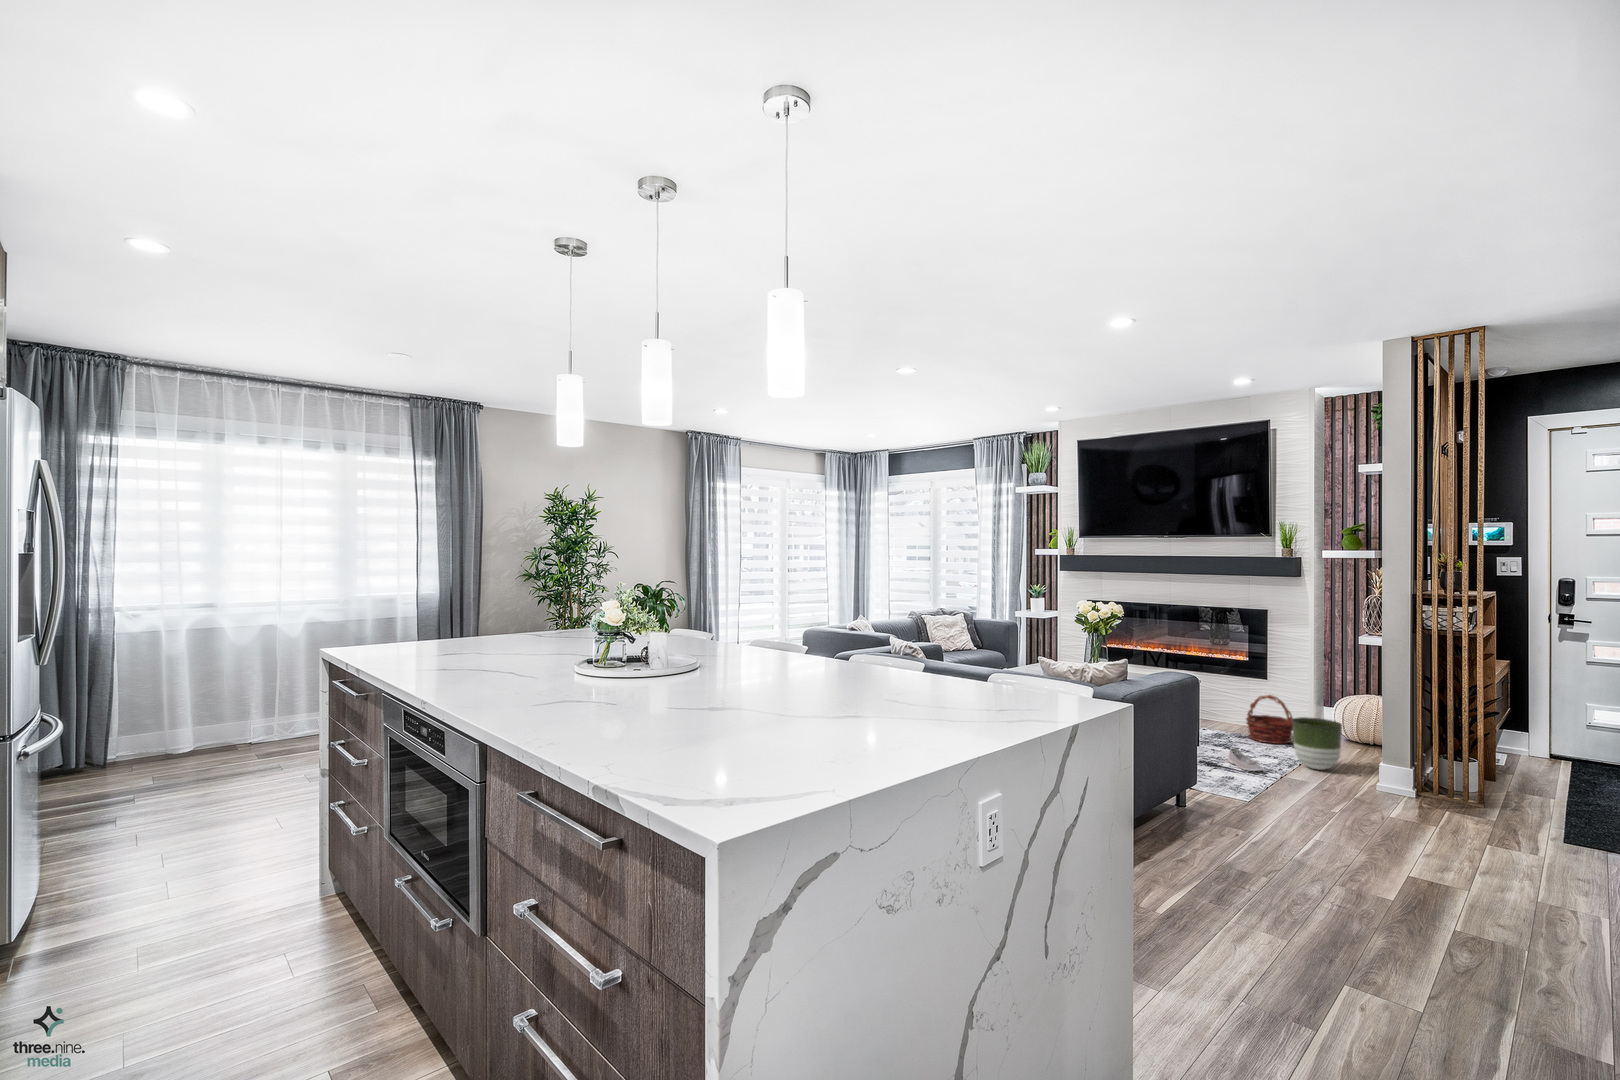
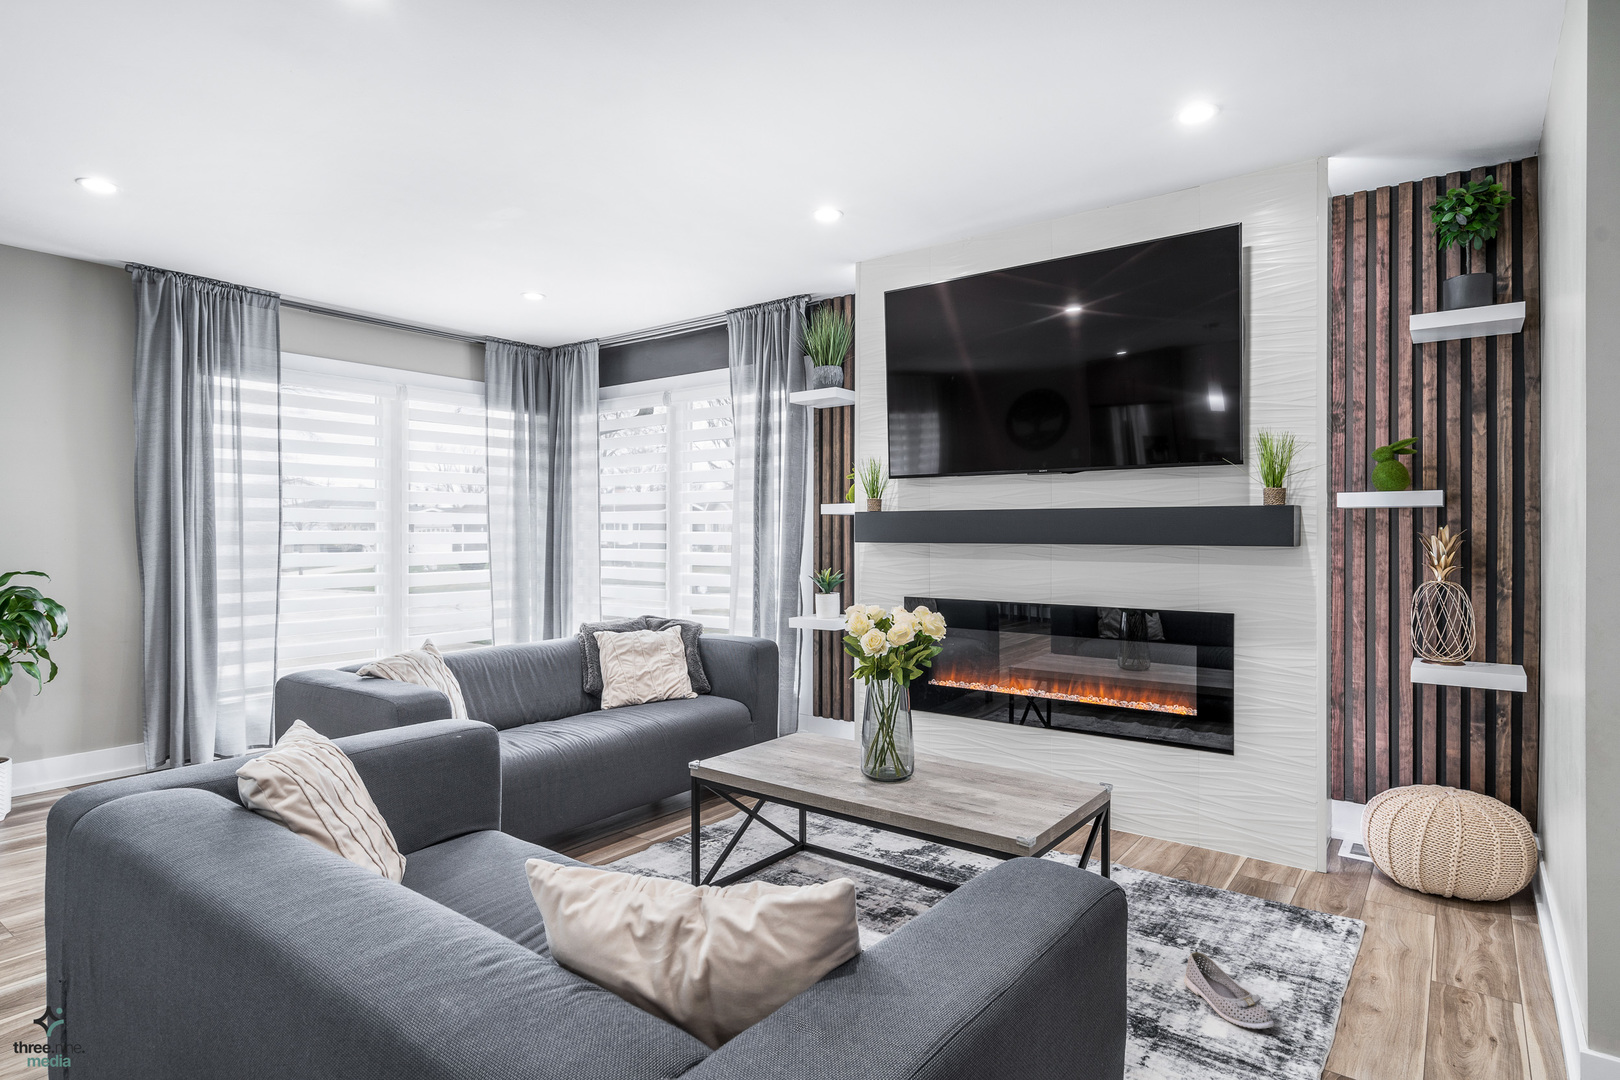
basket: present [1246,695,1293,744] -> none [1201,791,1300,900]
planter: present [1292,717,1342,770] -> none [1327,867,1448,1004]

